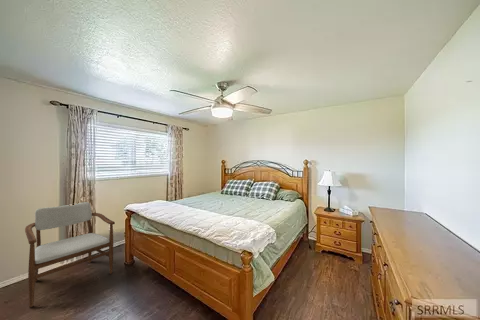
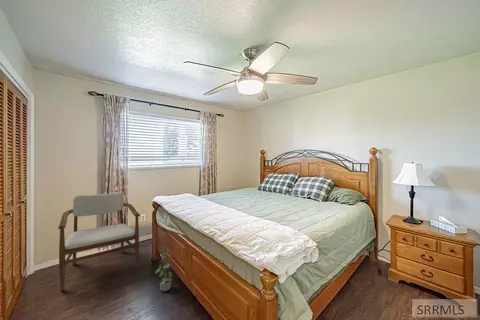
potted plant: none [136,248,155,289] -> present [155,246,172,291]

